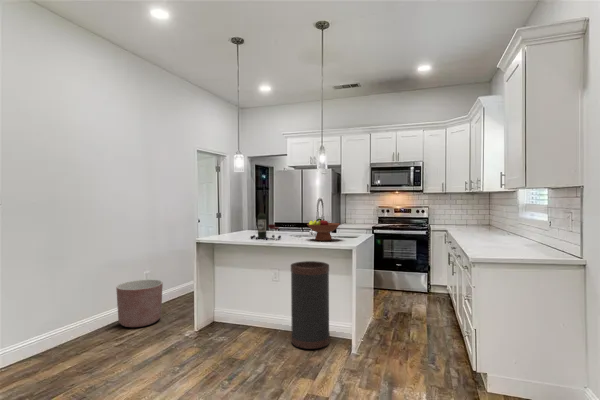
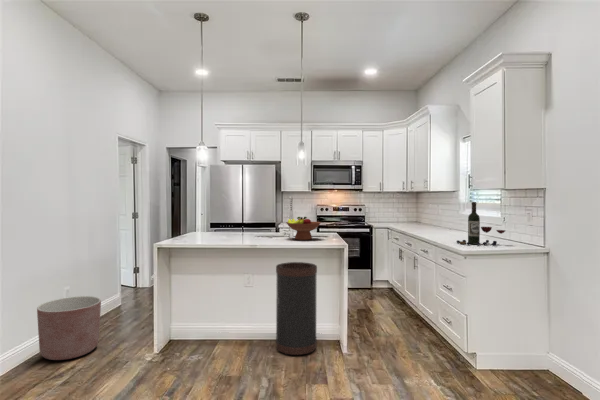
wine bottle: present [250,204,281,240] -> present [457,202,505,246]

